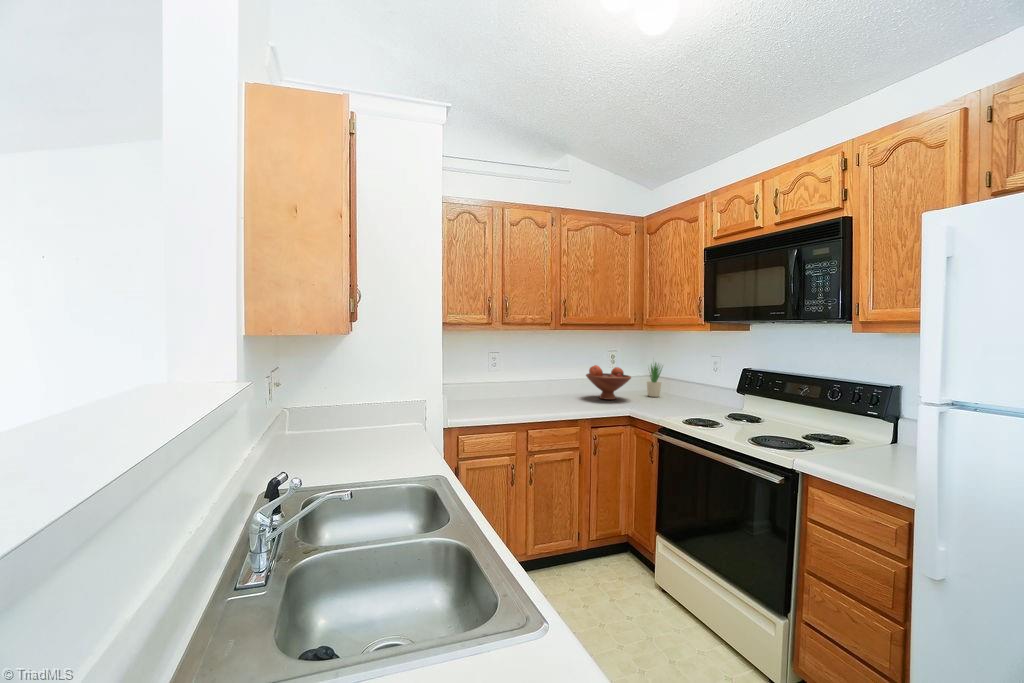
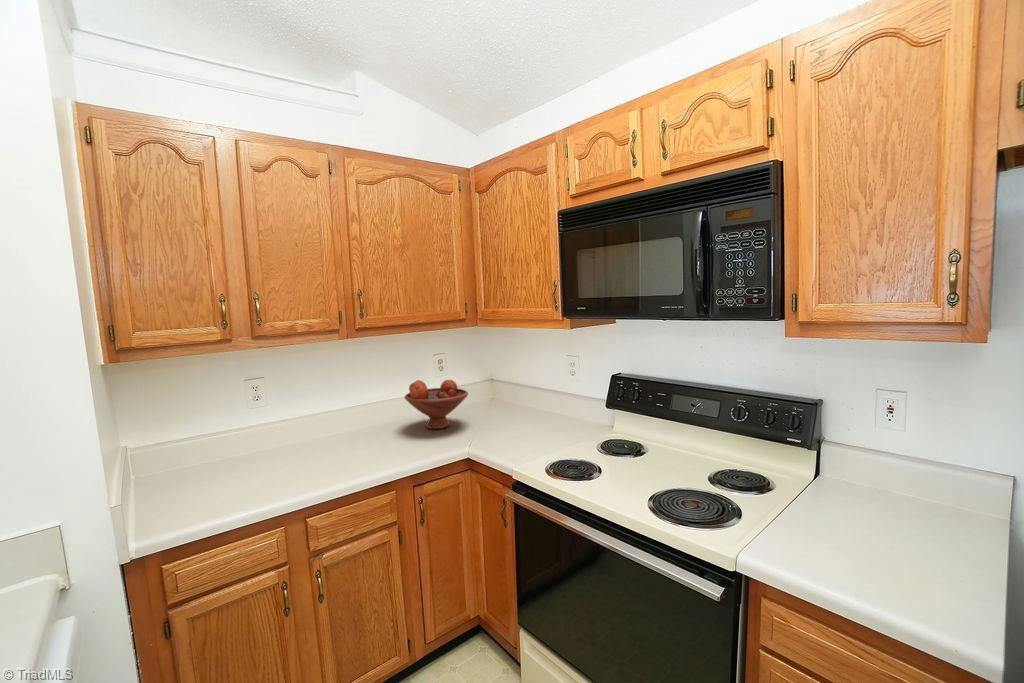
potted plant: present [647,363,661,397] -> none [488,359,508,412]

